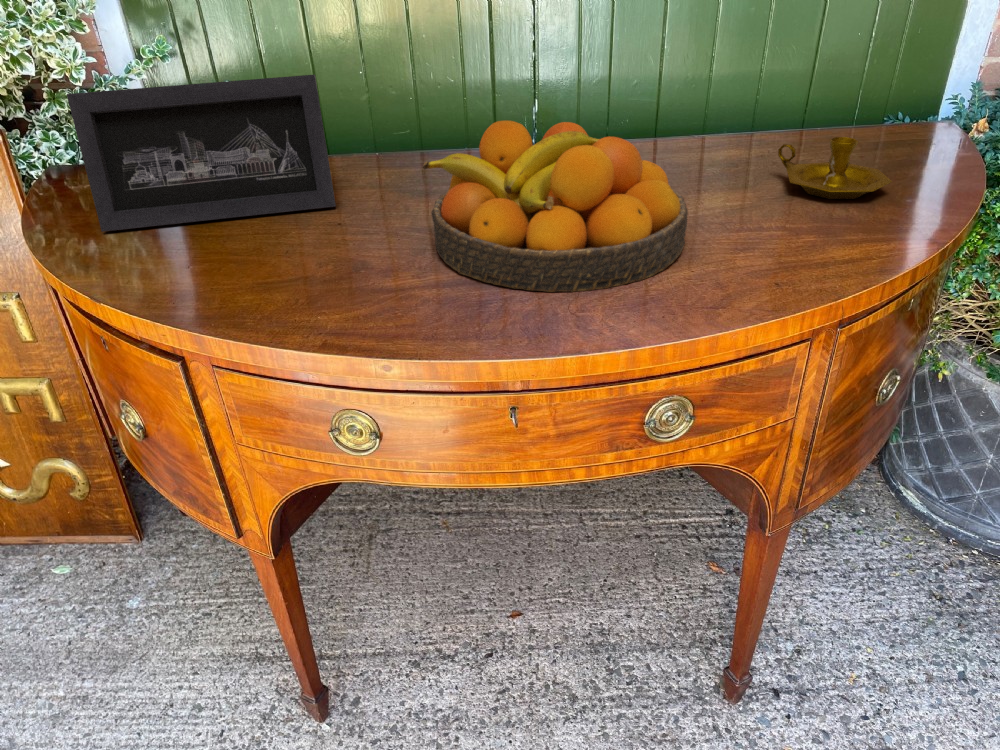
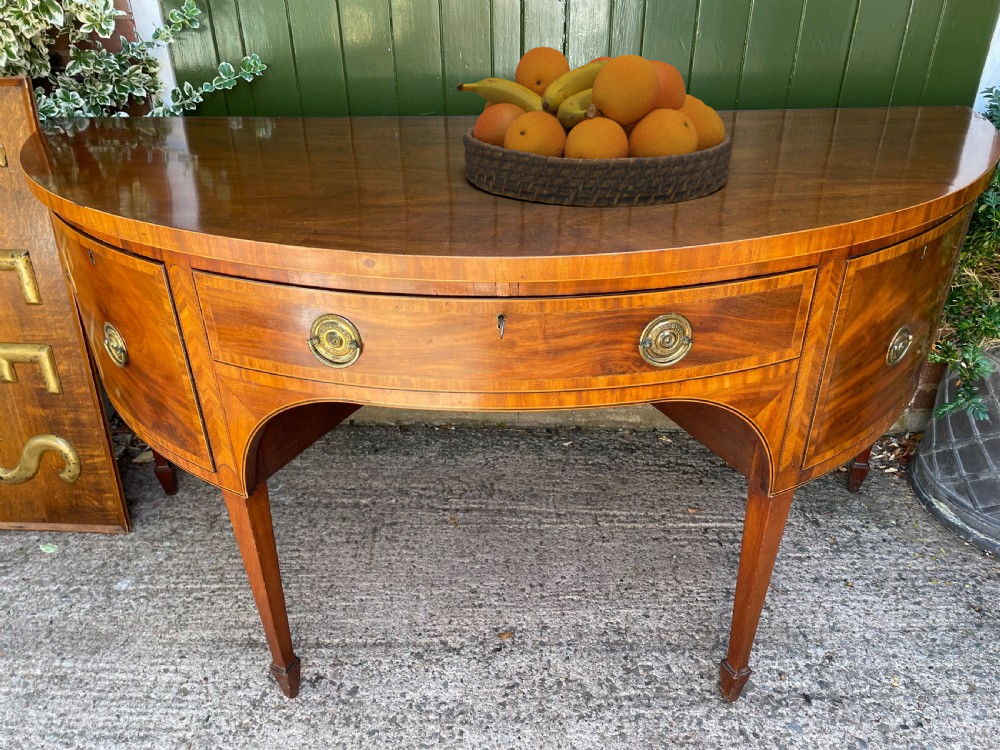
picture frame: present [67,75,336,232] -> none [94,14,361,163]
candlestick: present [778,137,892,199] -> none [817,95,938,156]

